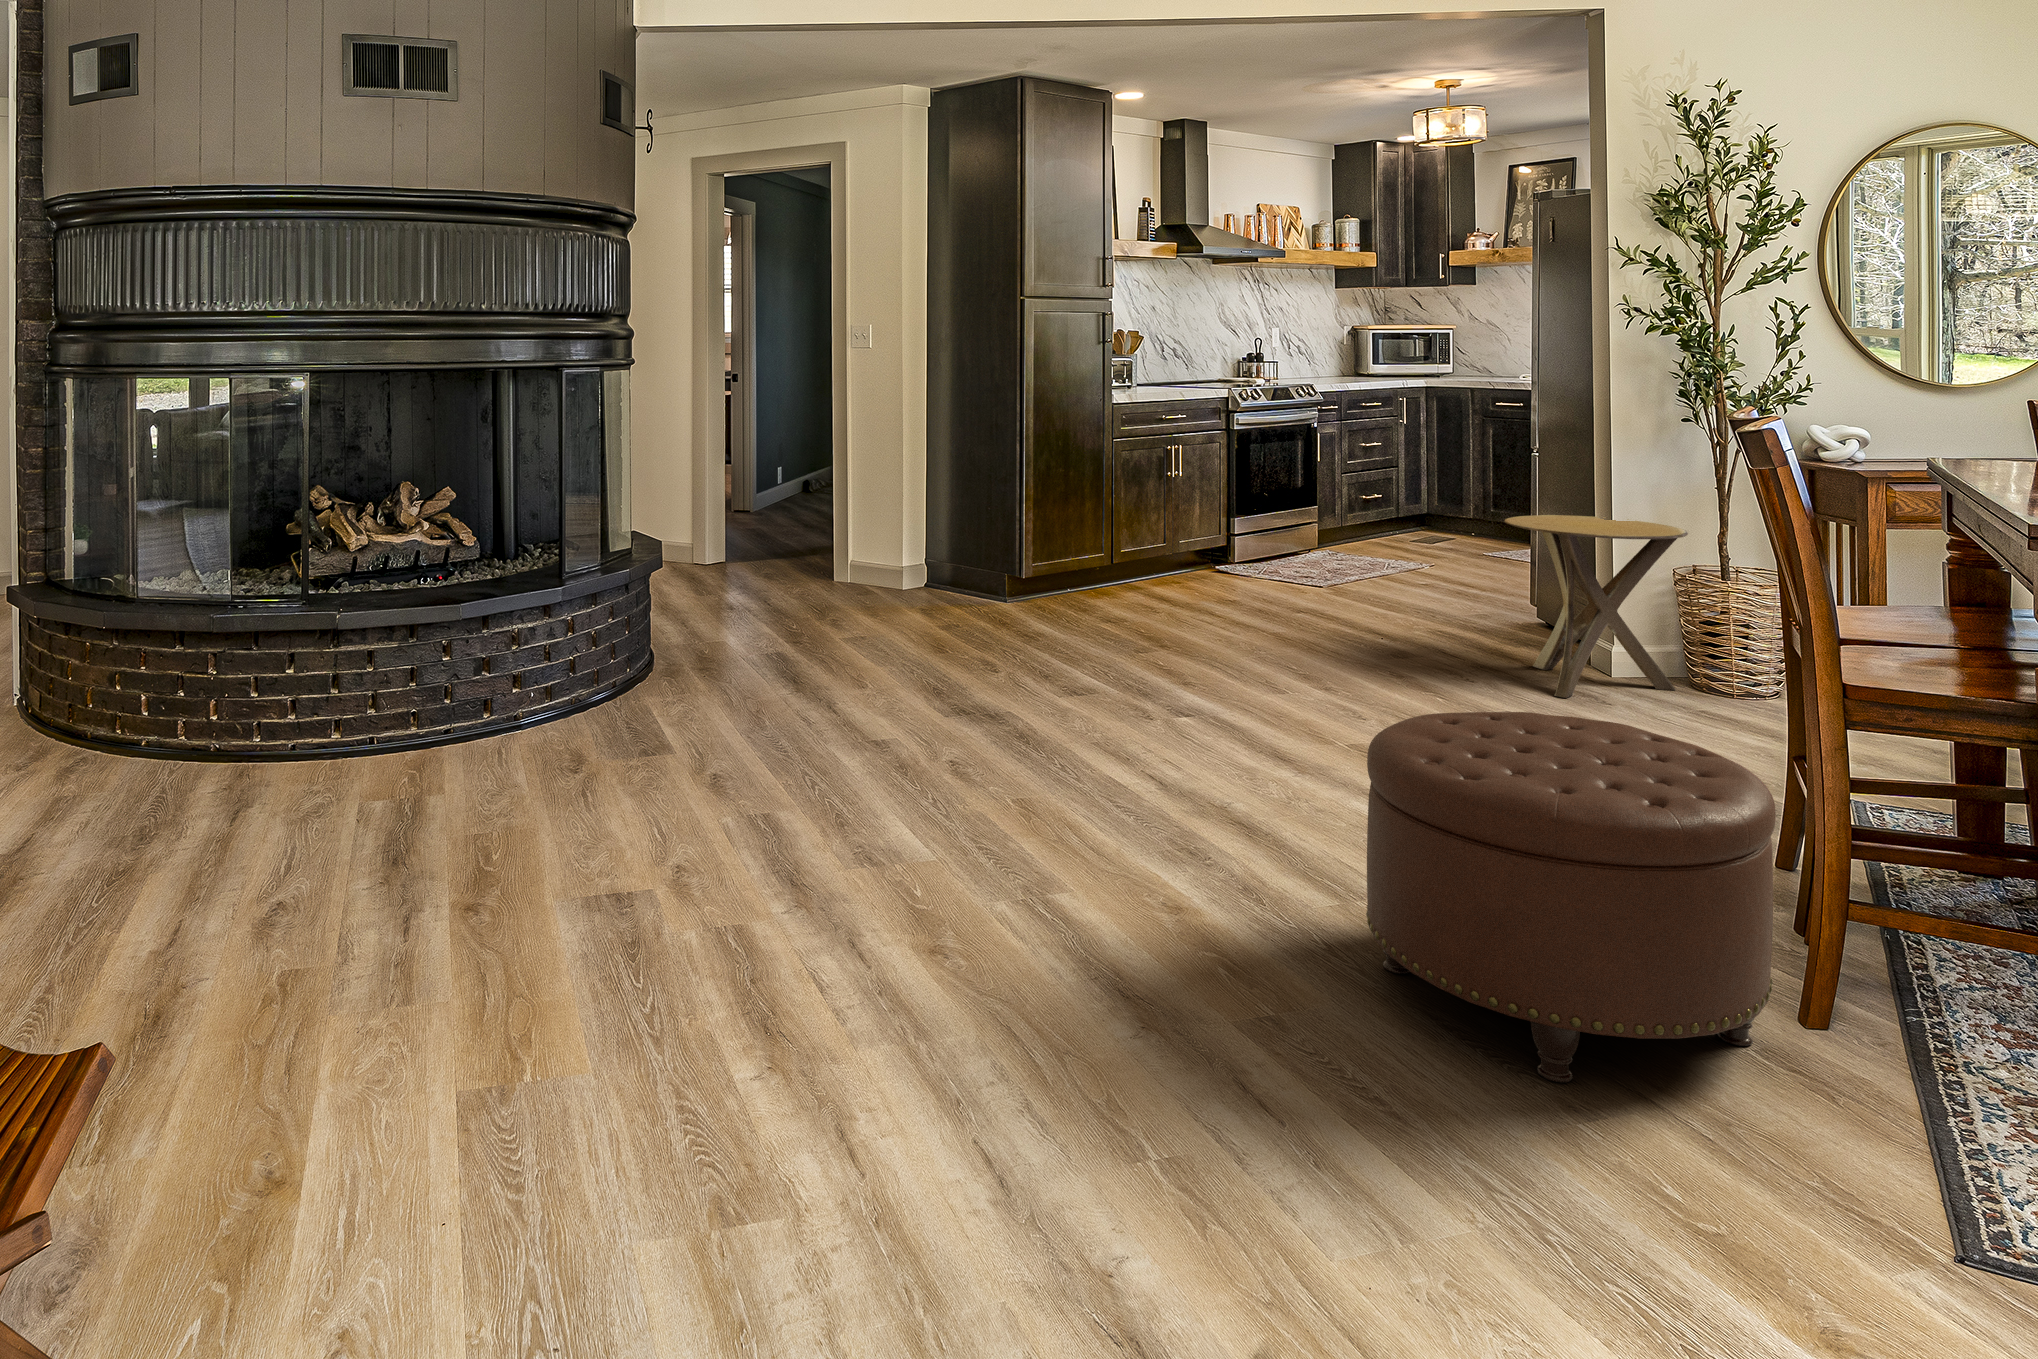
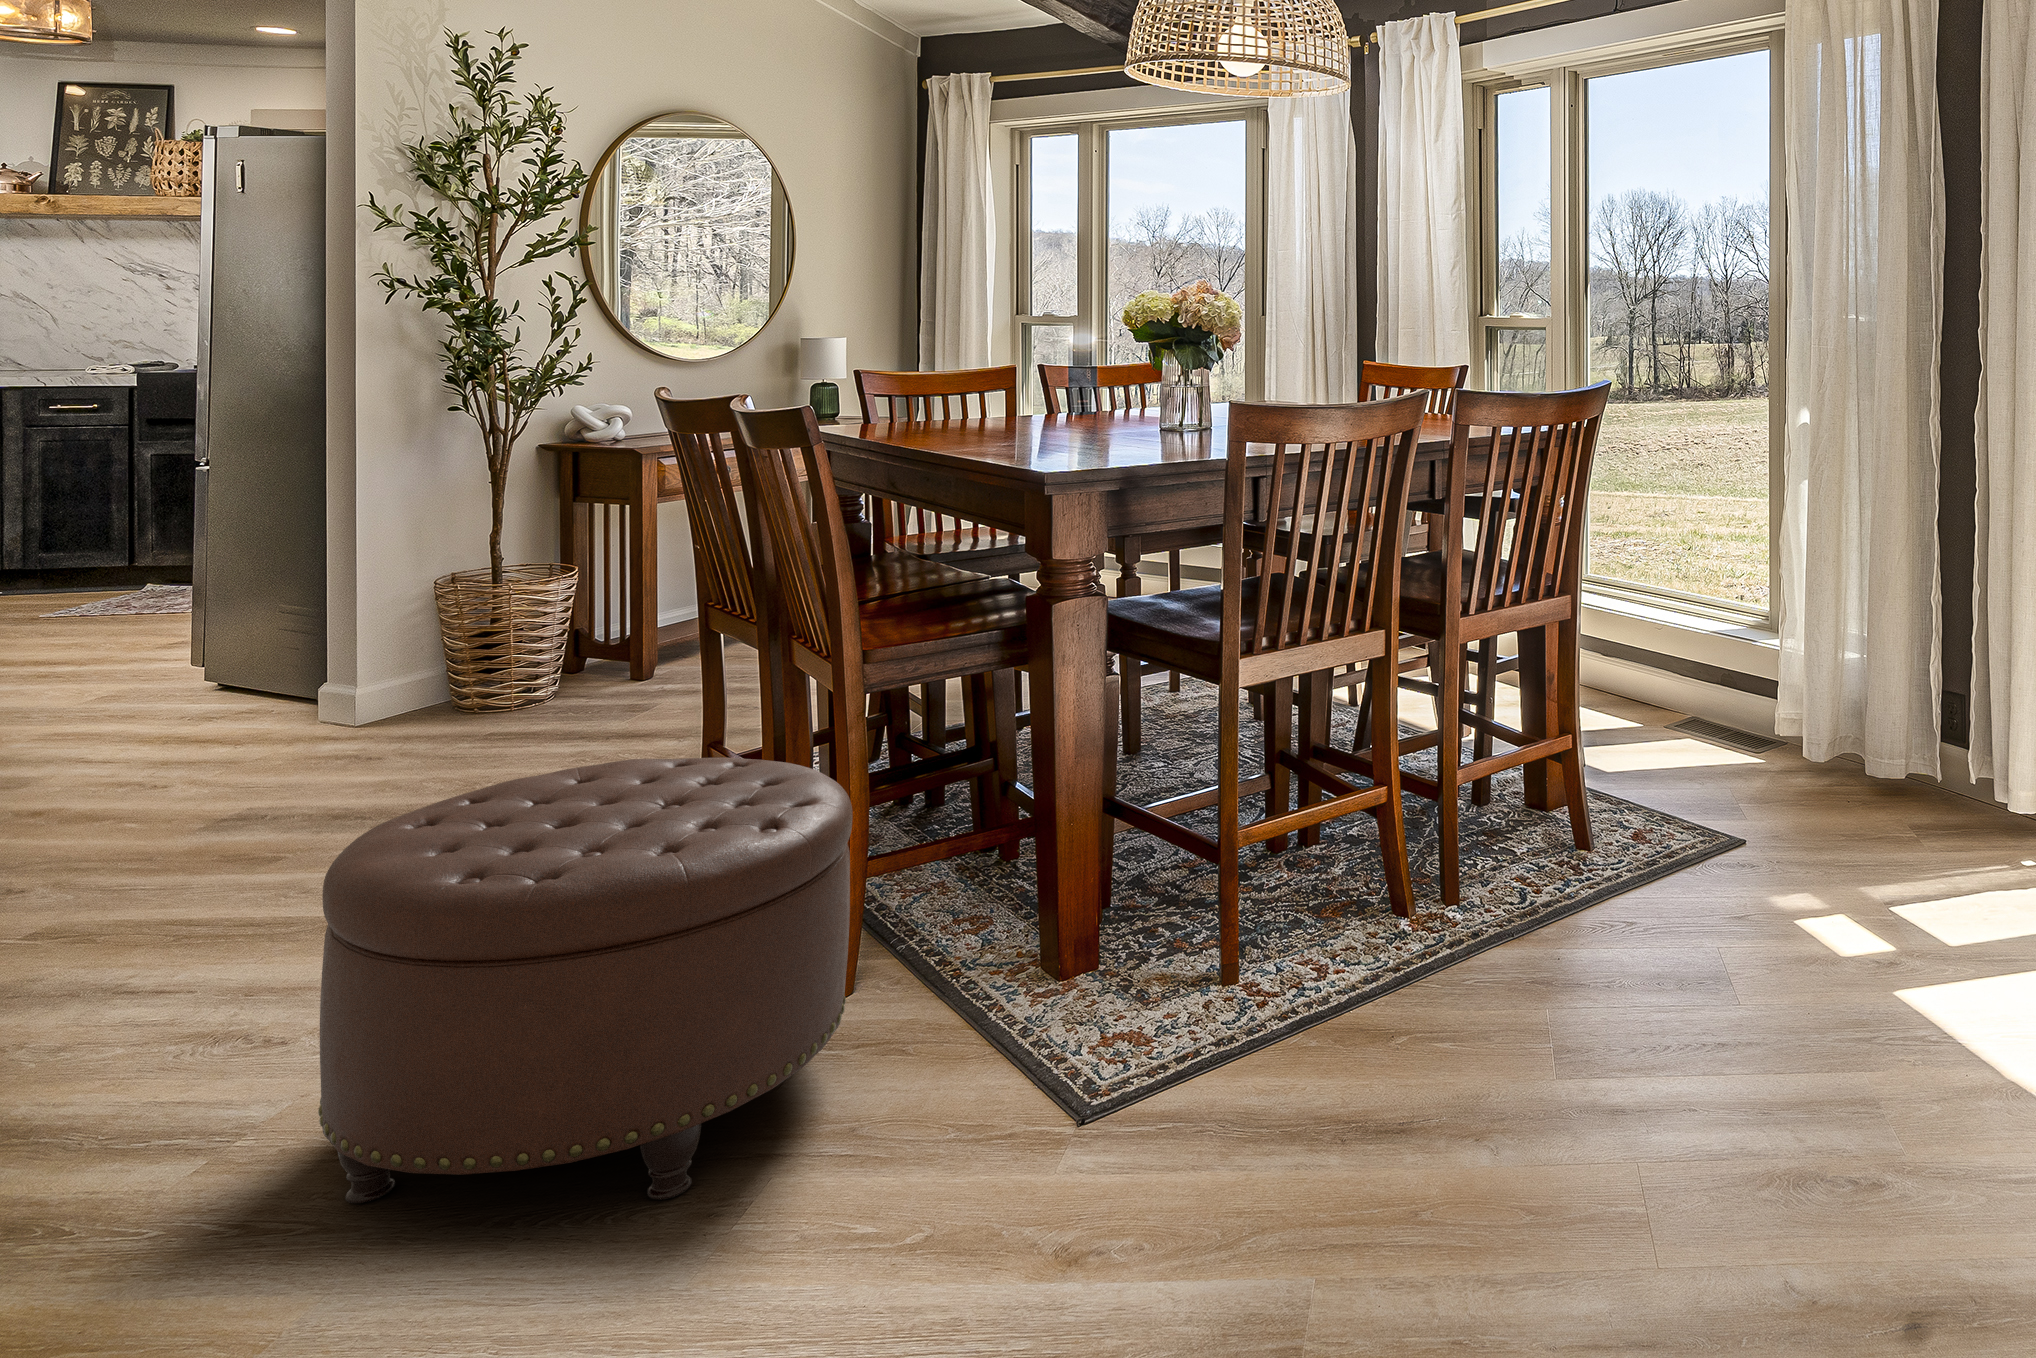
side table: present [1504,515,1688,698] -> none [202,532,471,770]

